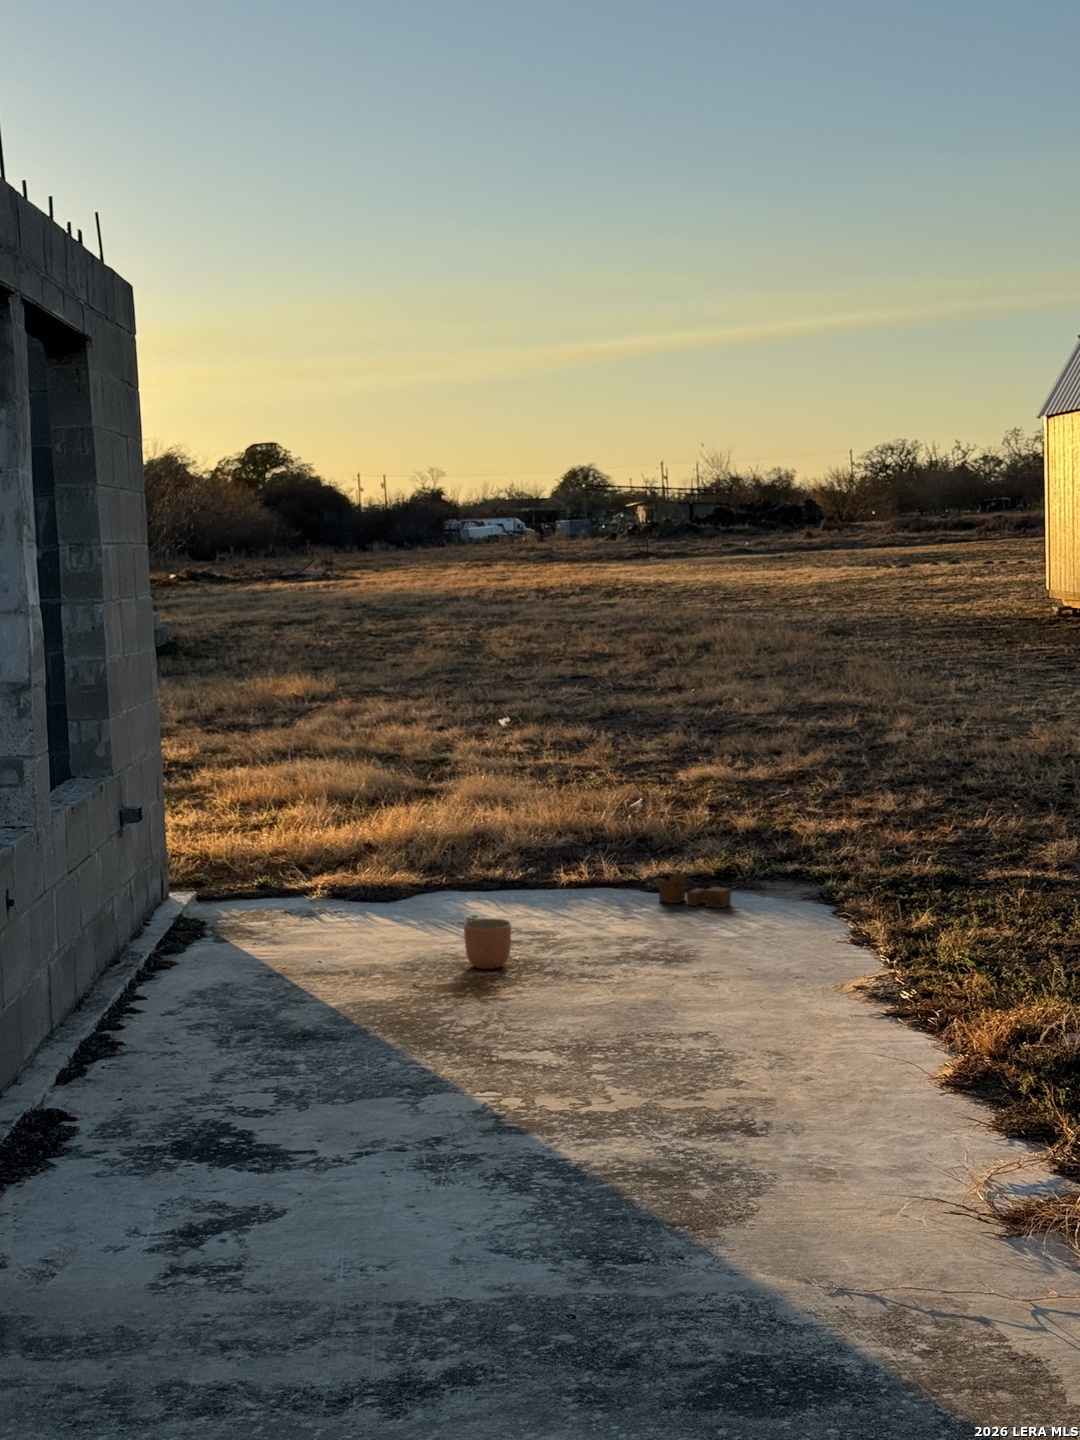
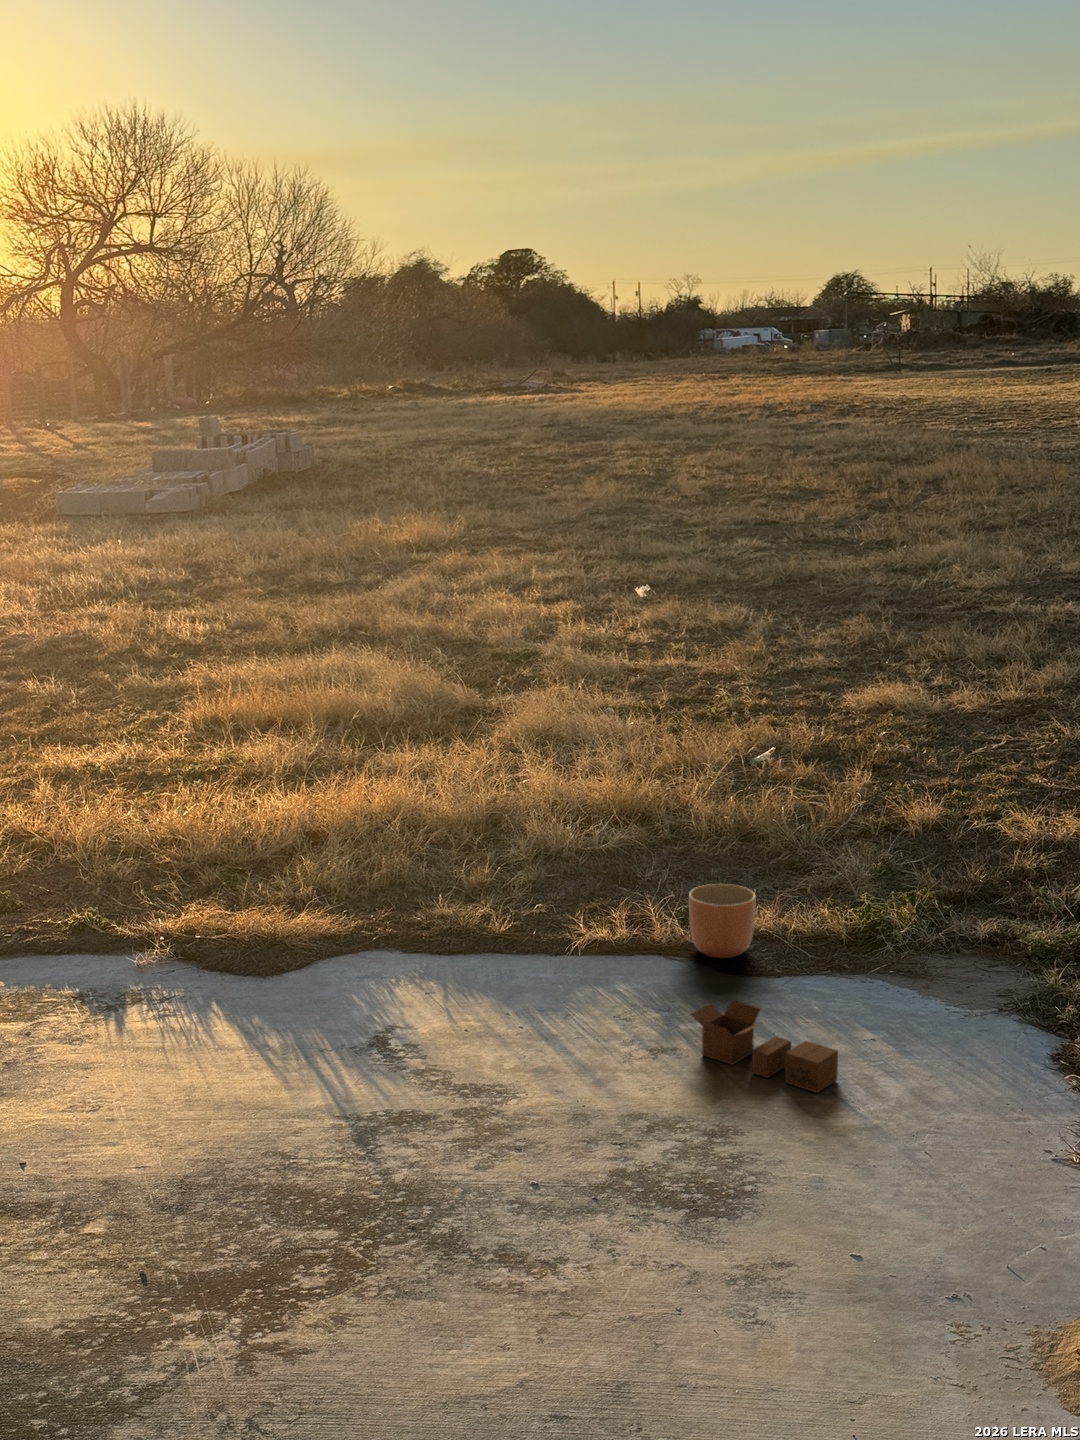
planter: present [464,919,511,969] -> present [689,884,756,958]

